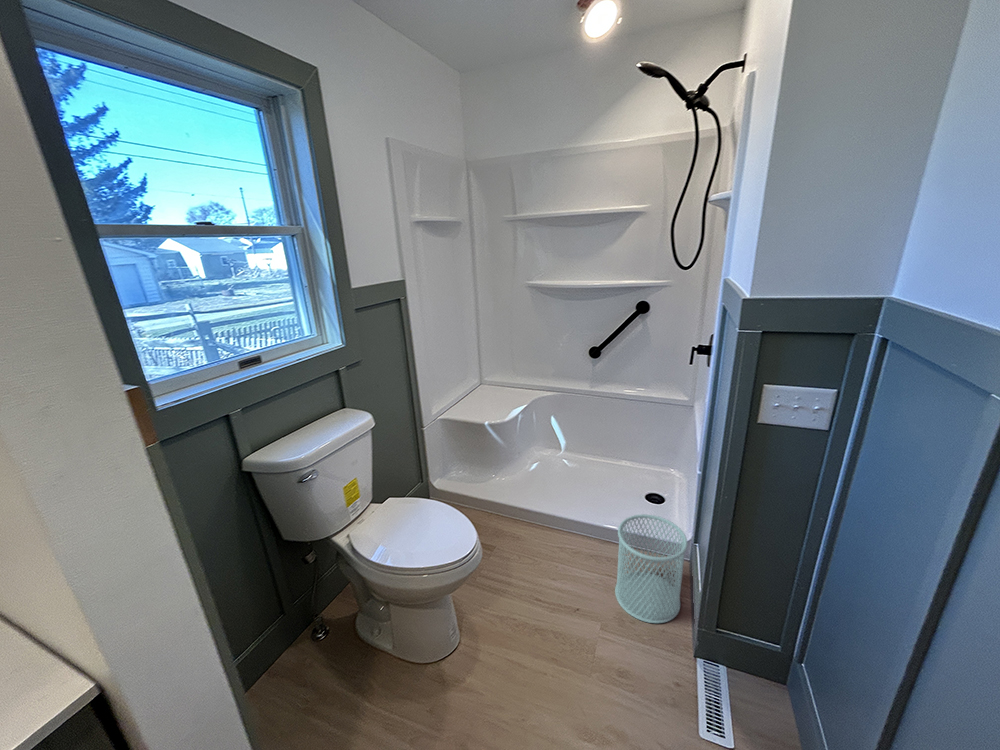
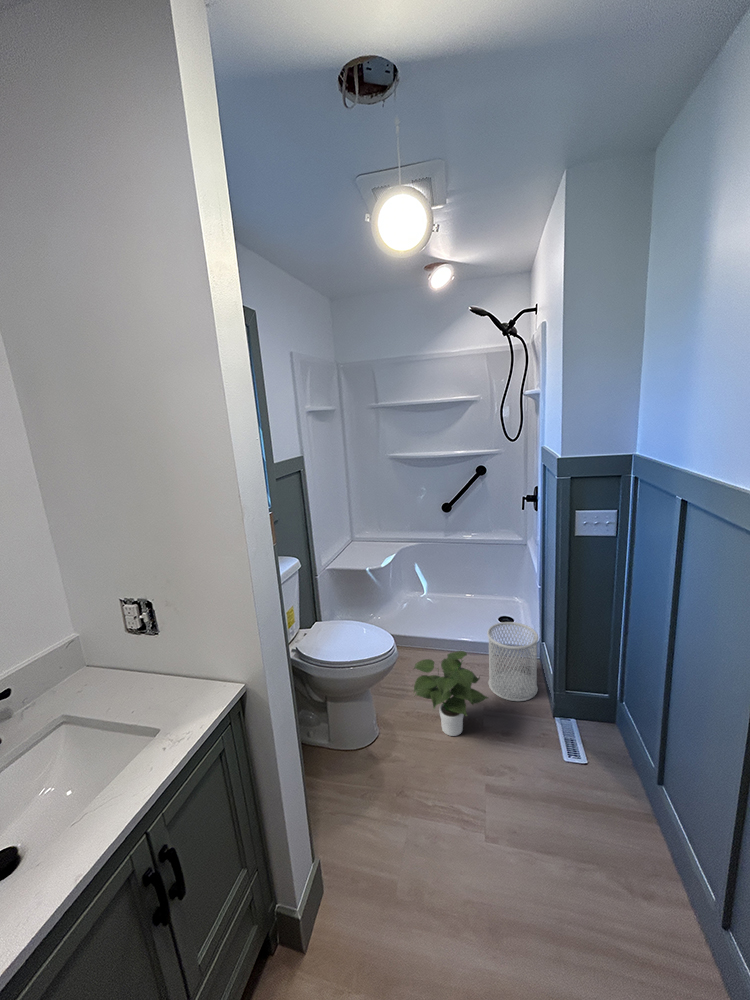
potted plant: none [502,556,605,664] -> present [414,651,488,736]

